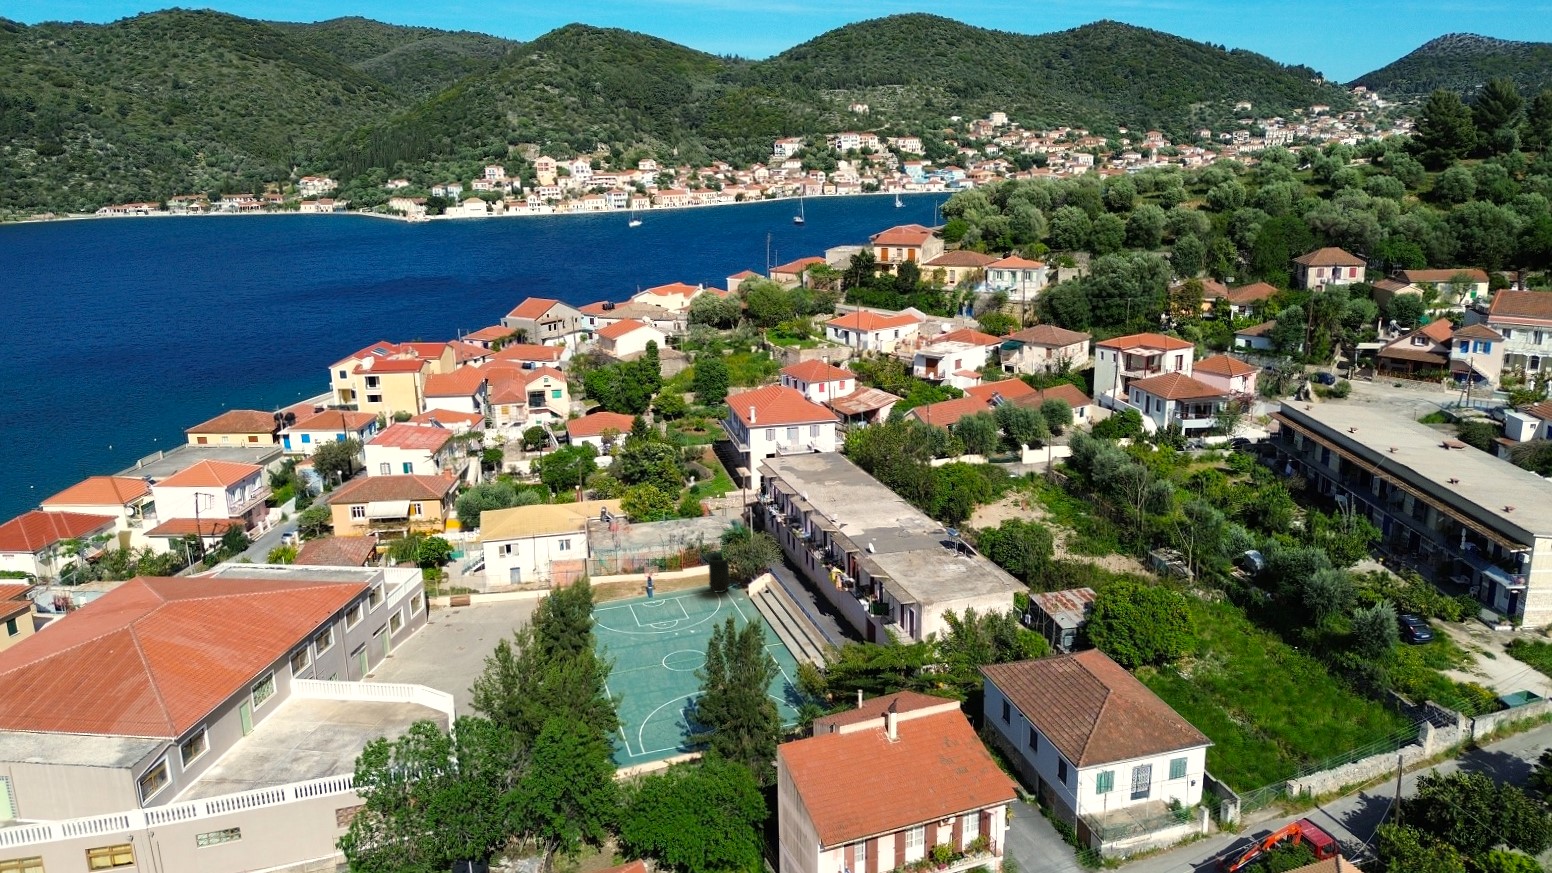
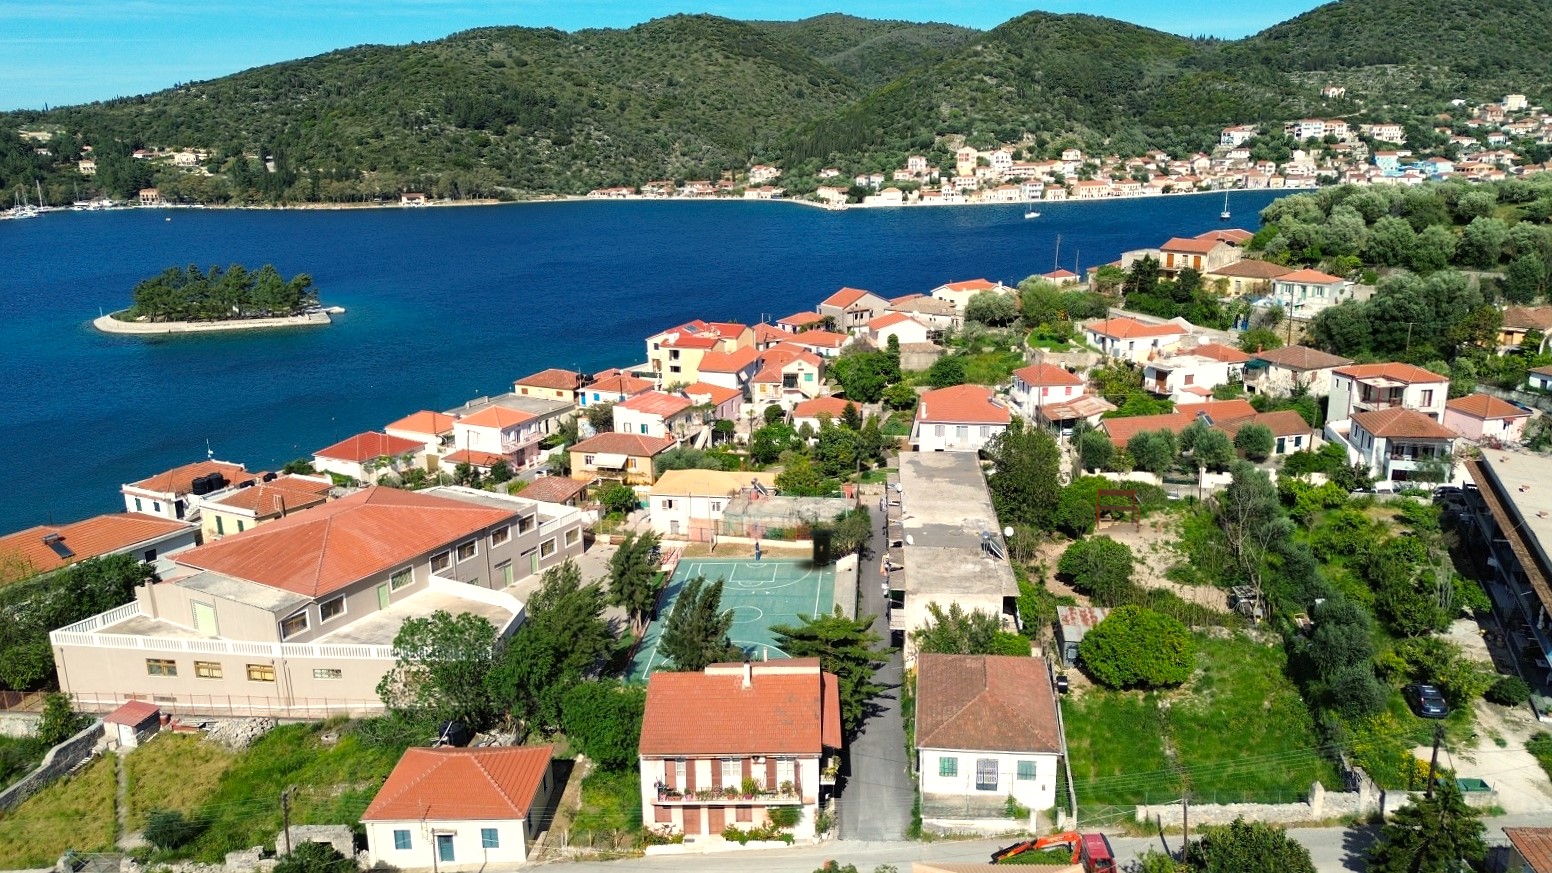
bench: none [974,470,1021,515] -> present [1095,489,1140,531]

